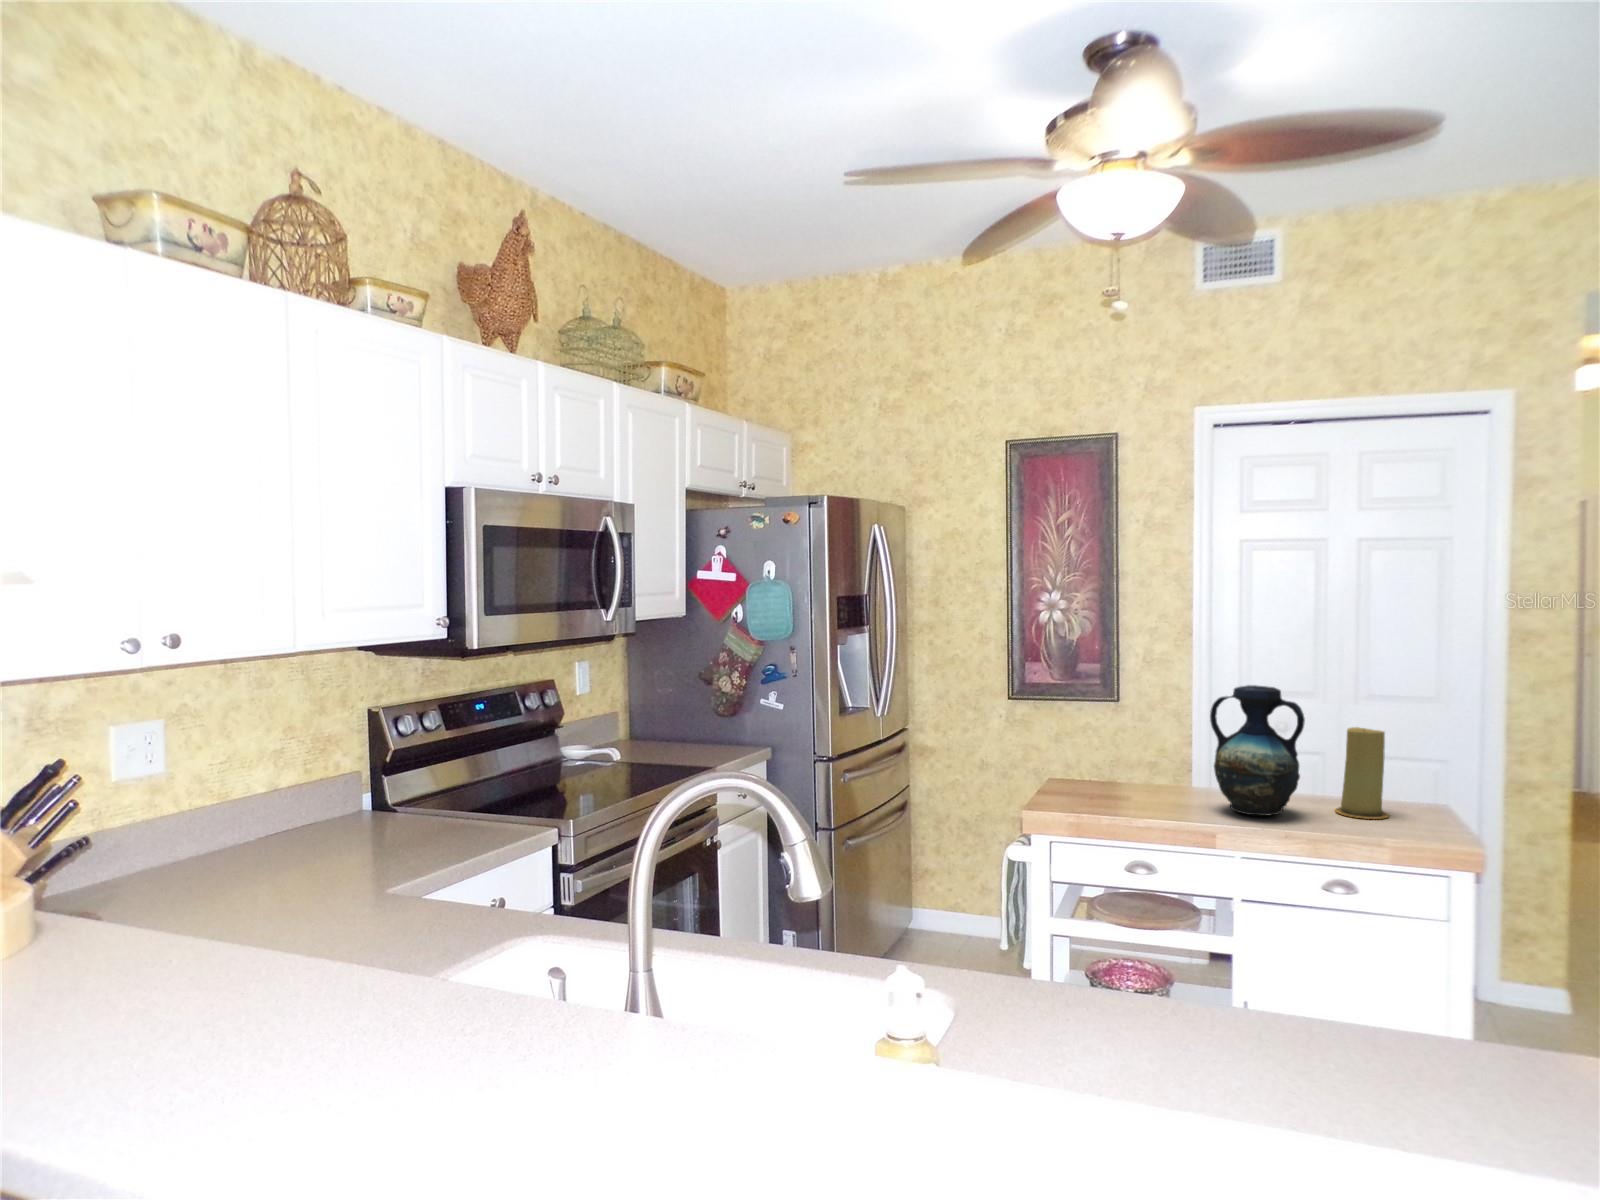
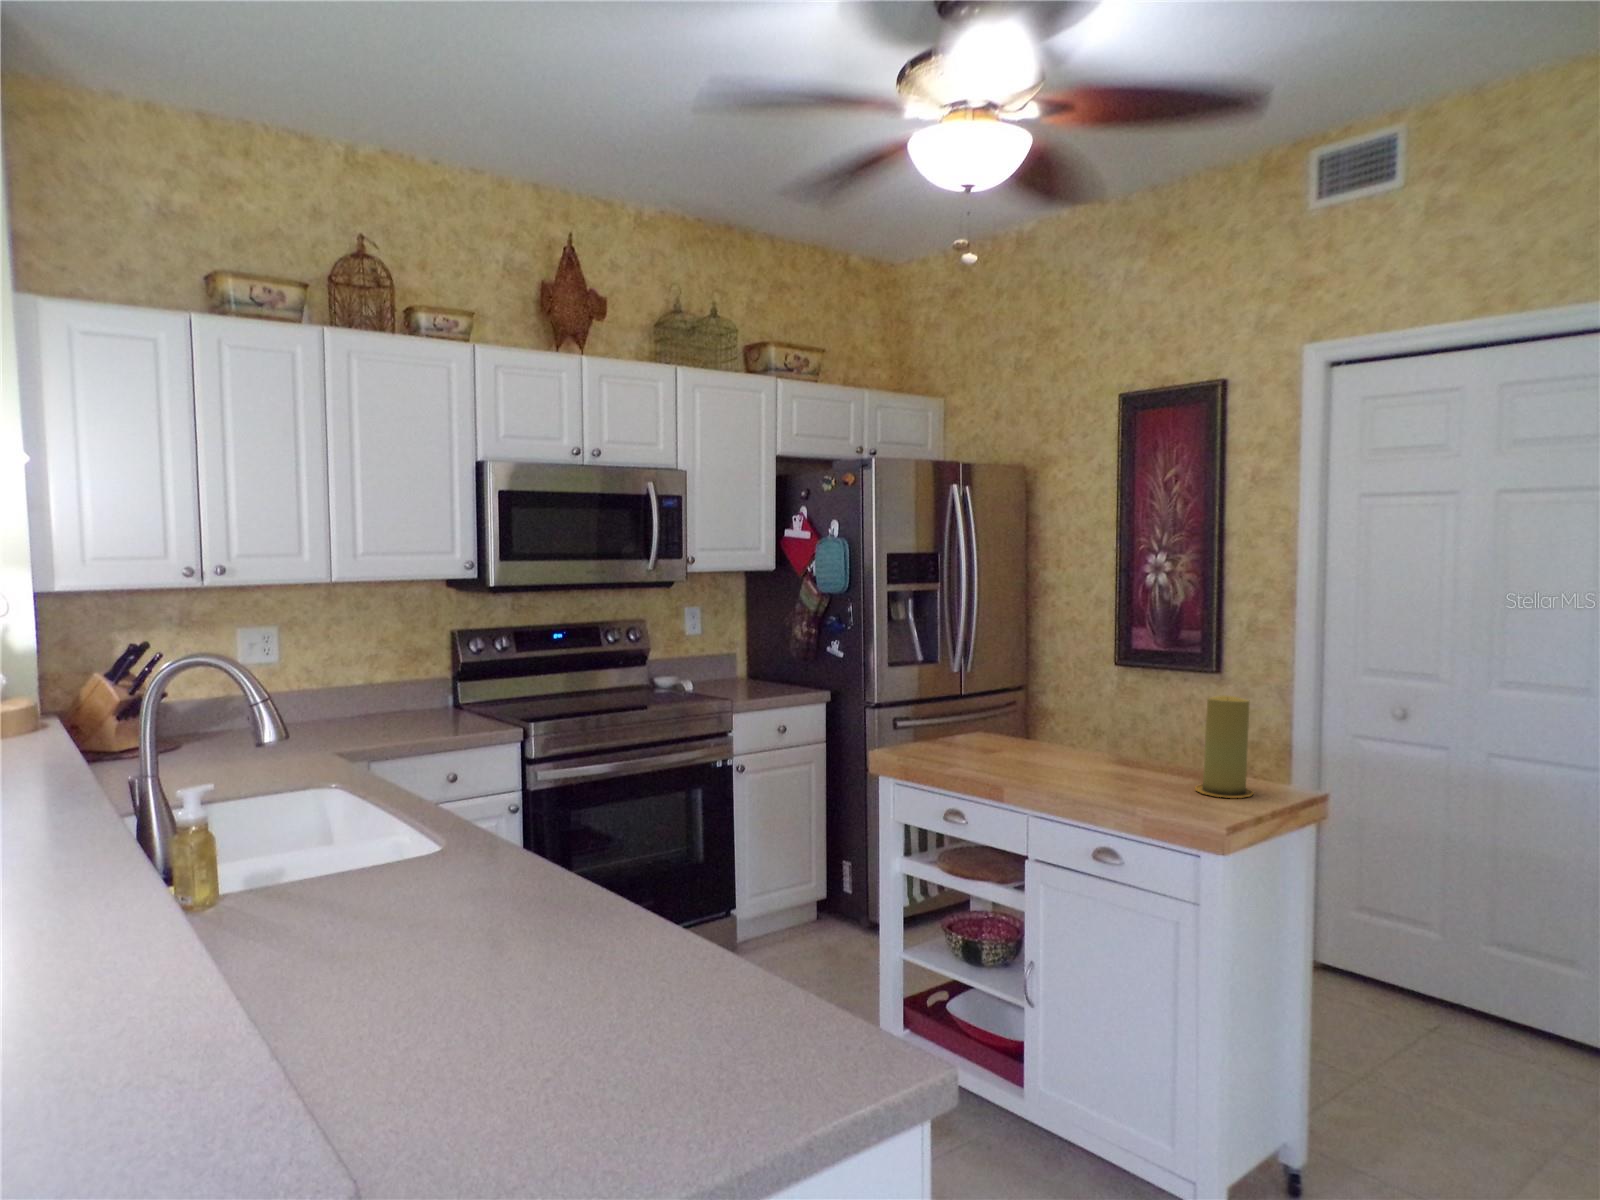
vase: present [1210,685,1305,816] -> none [1062,643,1152,781]

